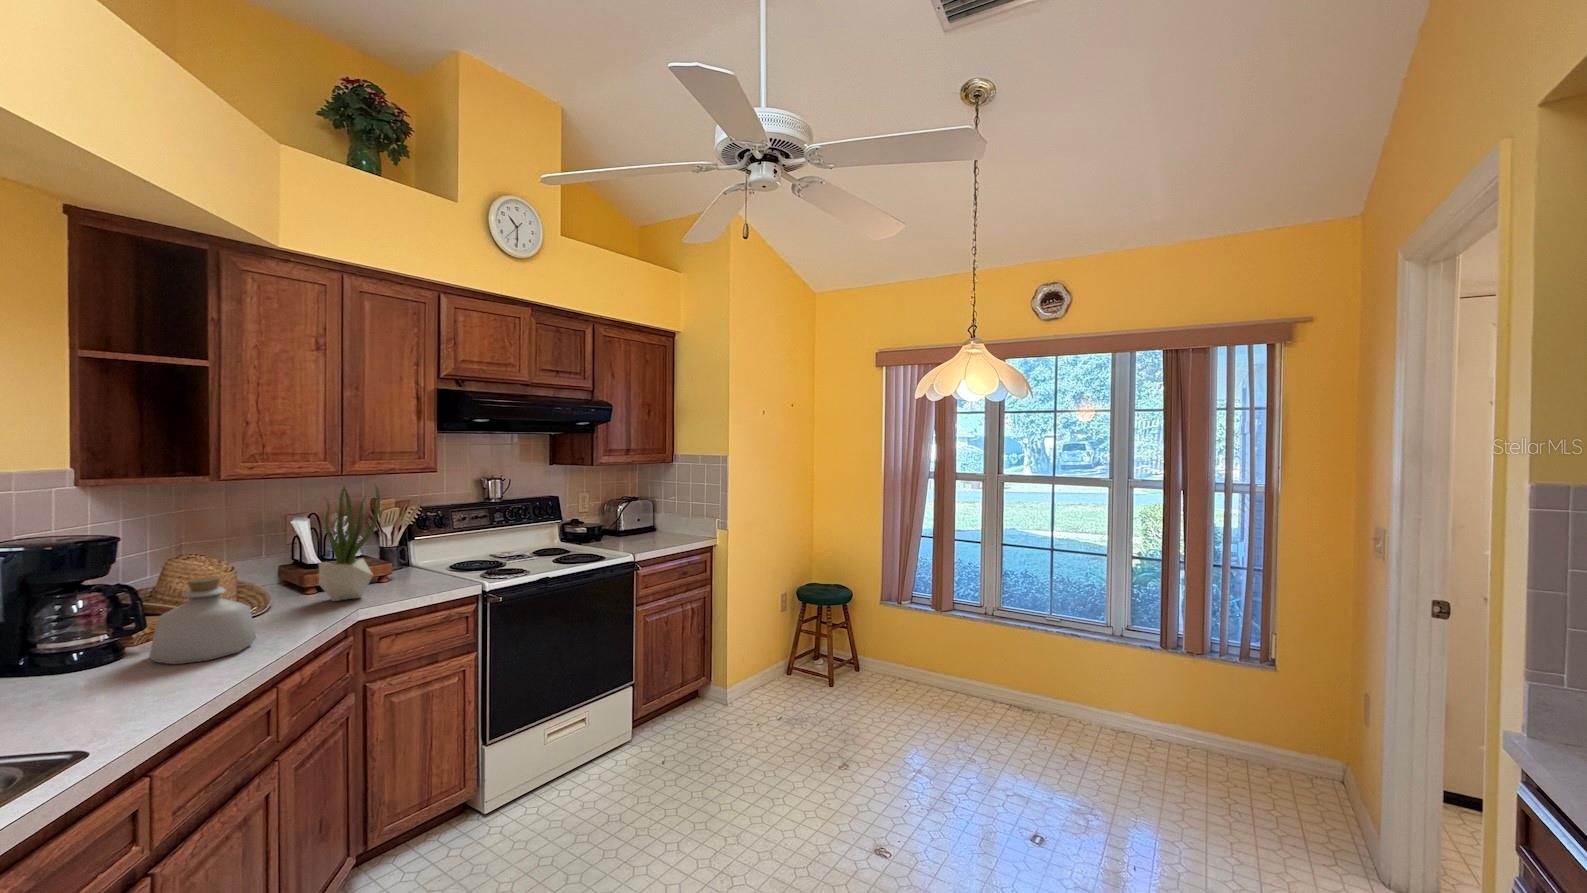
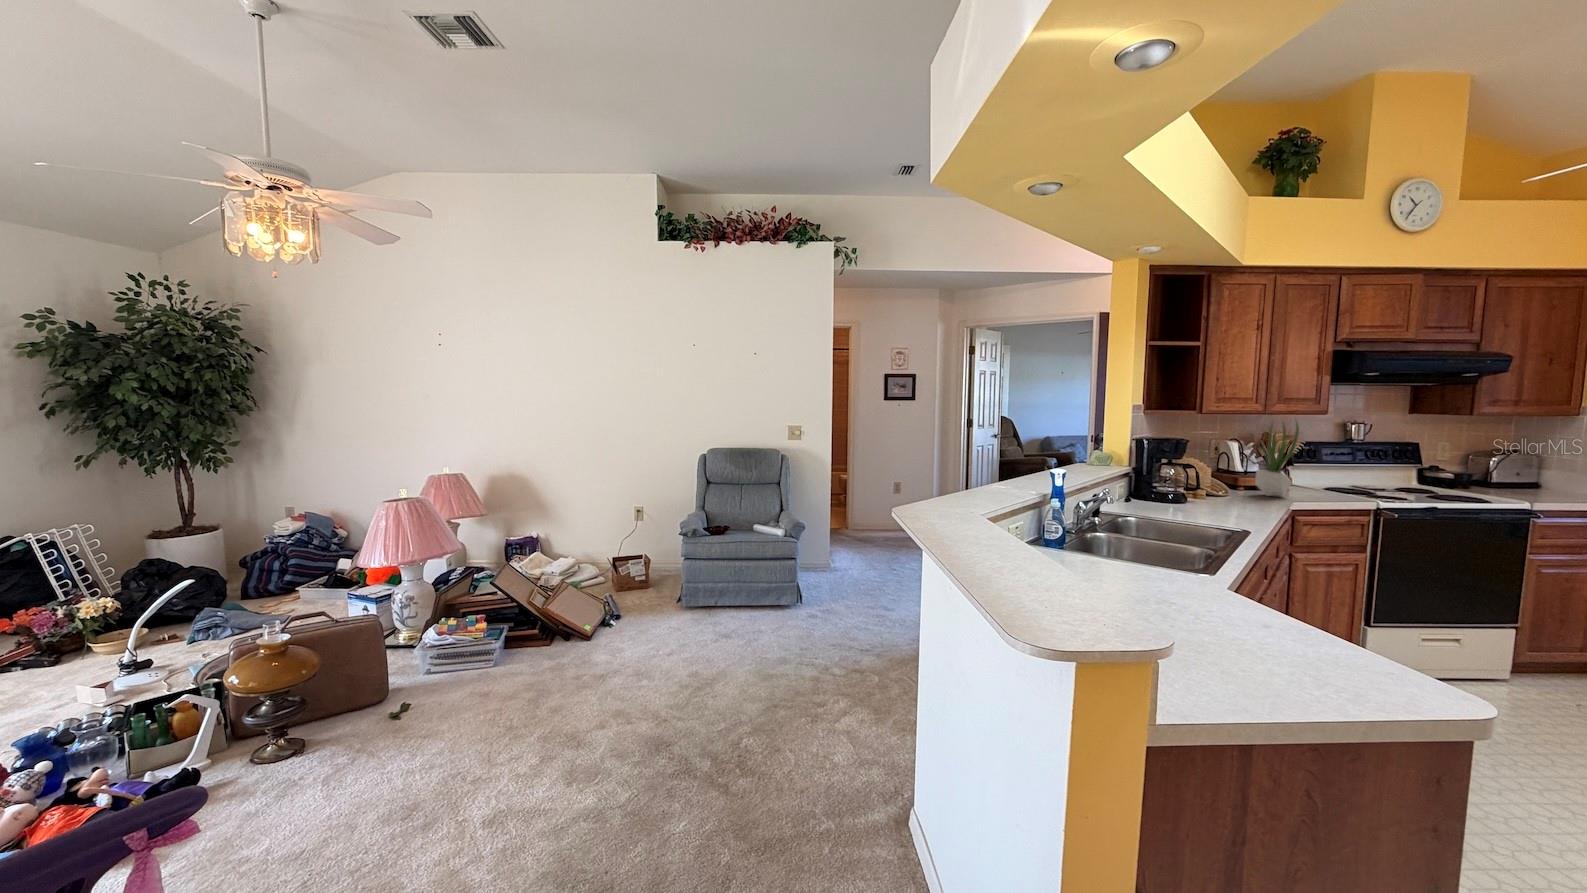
bottle: present [149,576,256,664] -> none [1202,466,1252,510]

